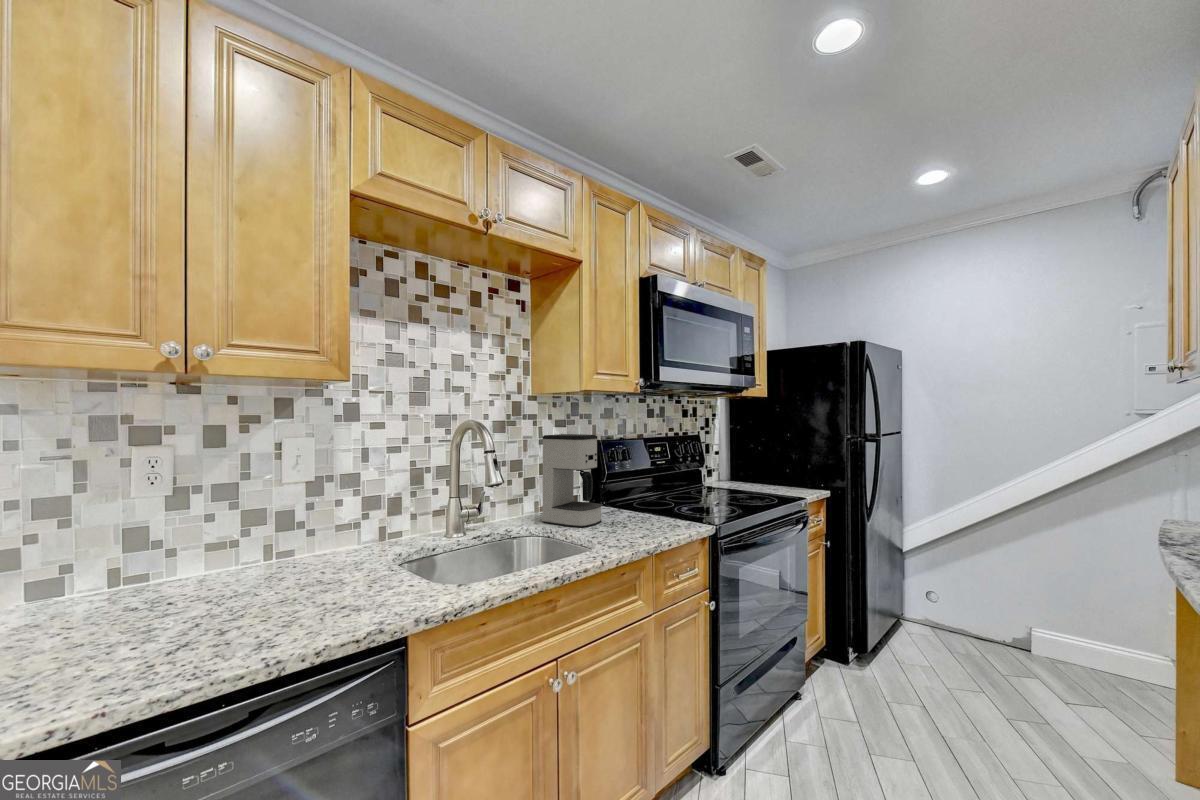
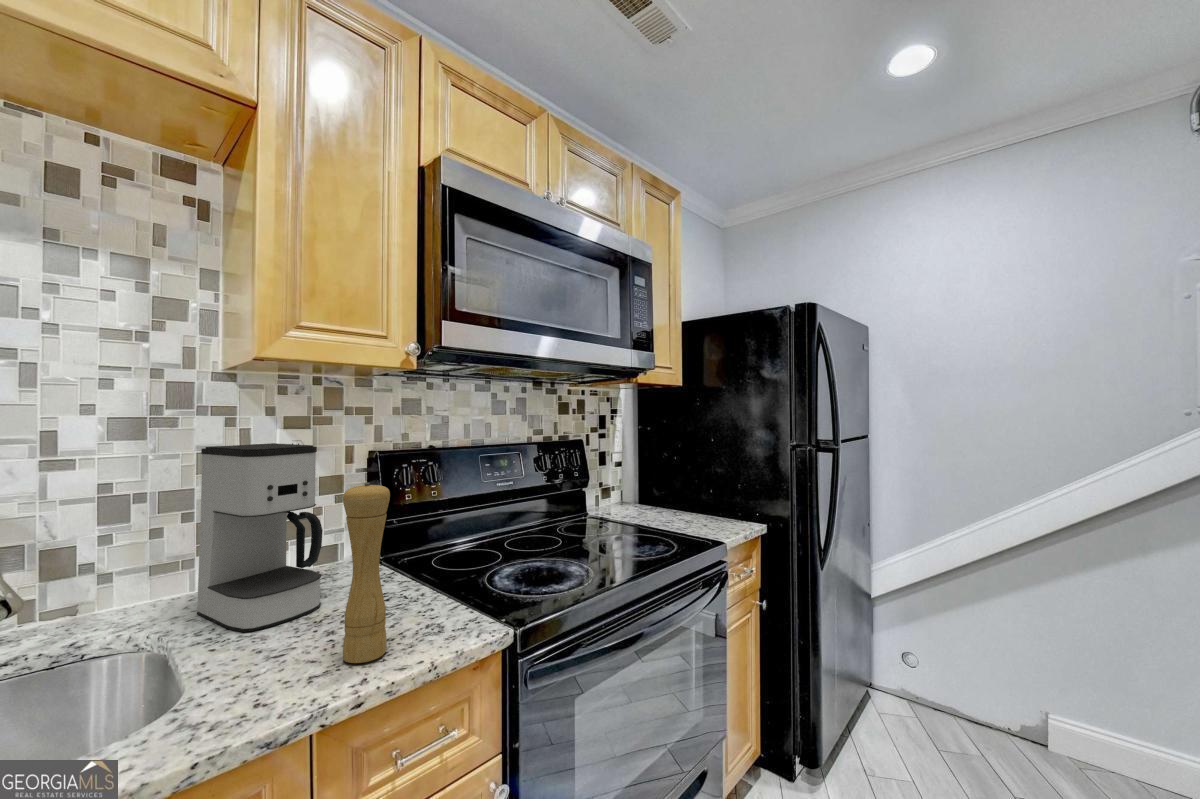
pepper mill: none [643,451,663,535] -> present [343,483,390,663]

